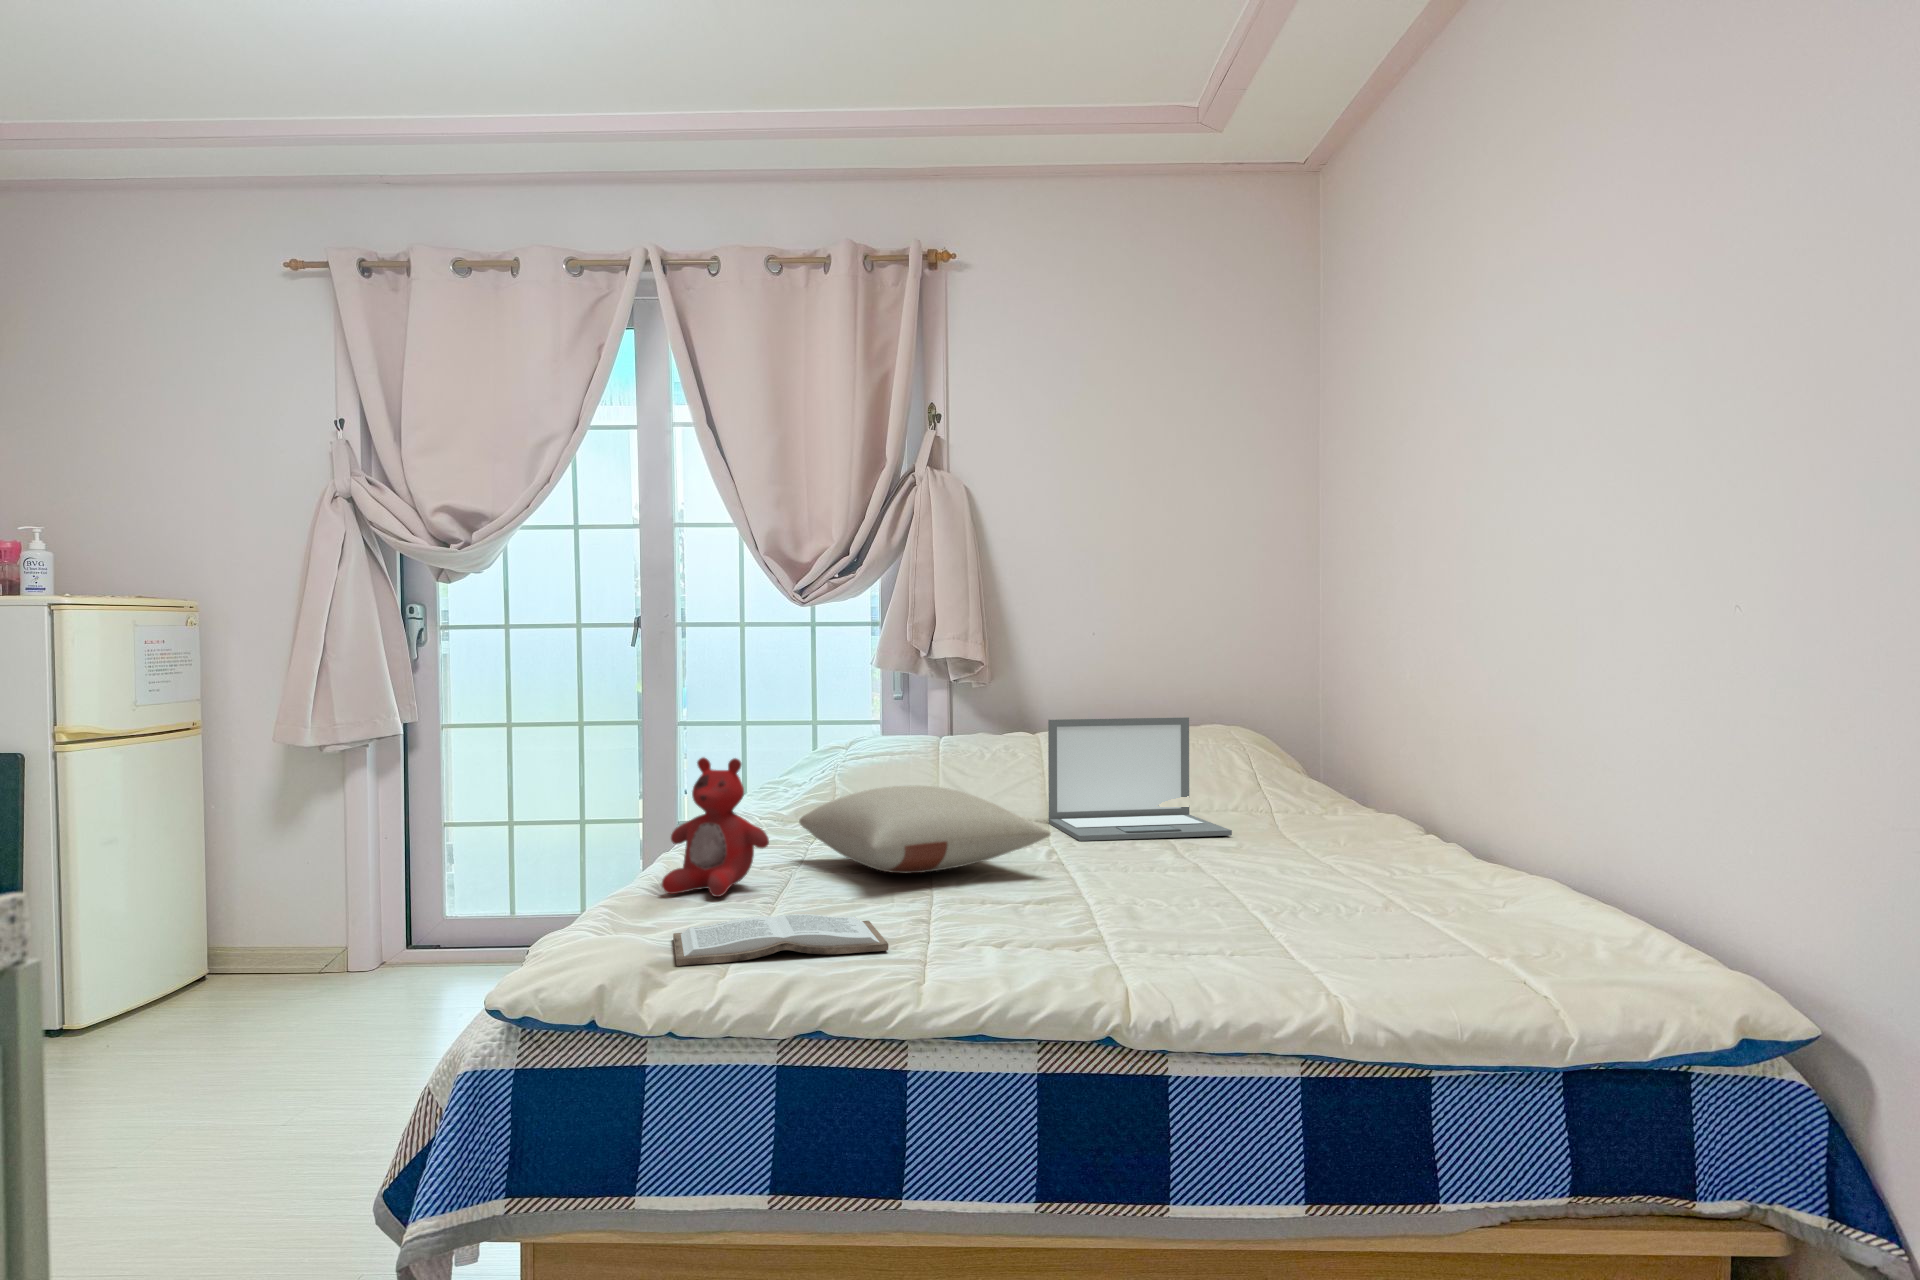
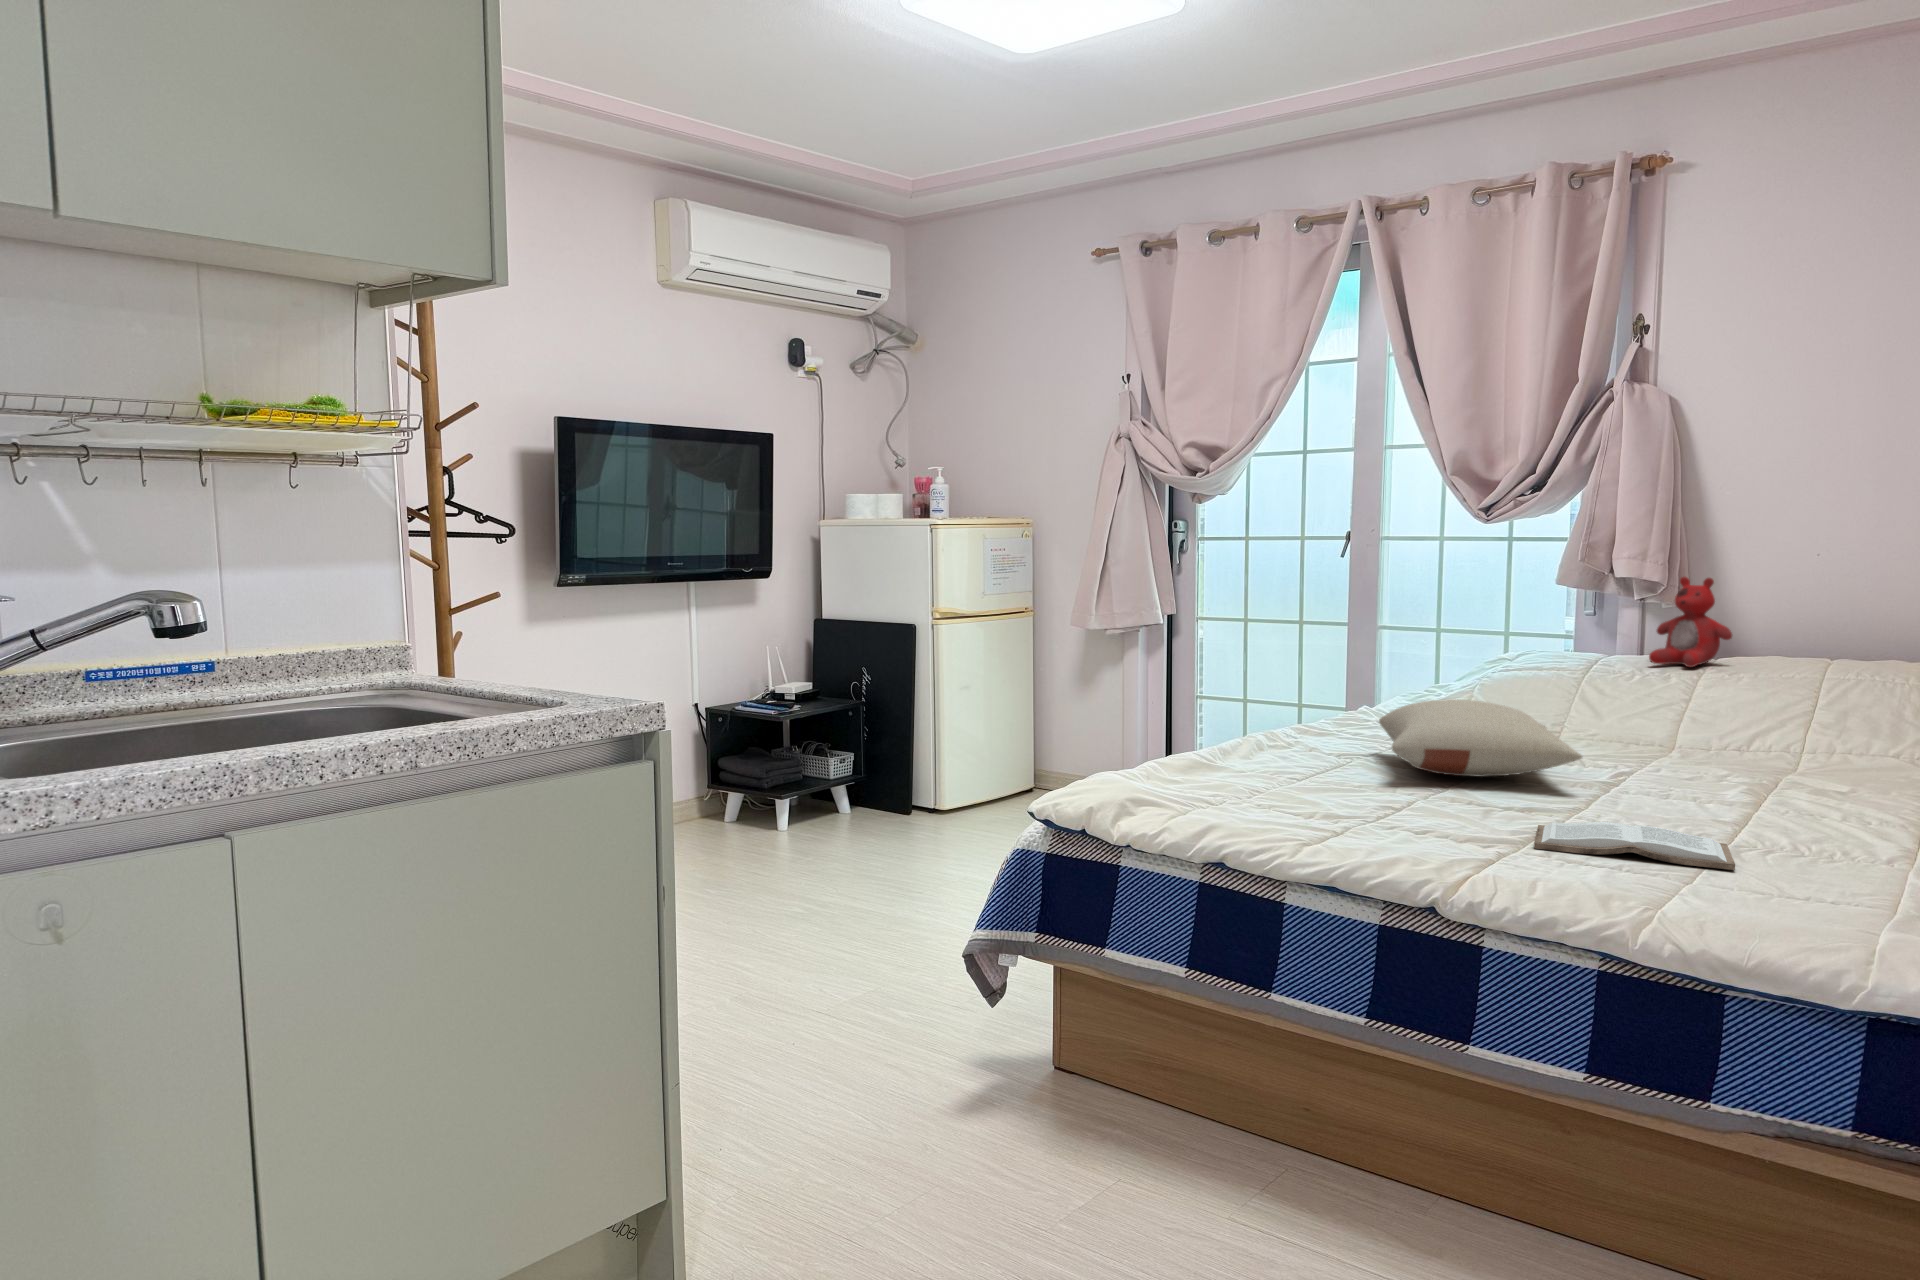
laptop: present [1048,717,1232,841] -> none [1682,651,1883,793]
stuffed bear: present [662,757,769,897] -> present [1649,577,1732,667]
book: present [673,914,888,966] -> present [1534,822,1735,870]

